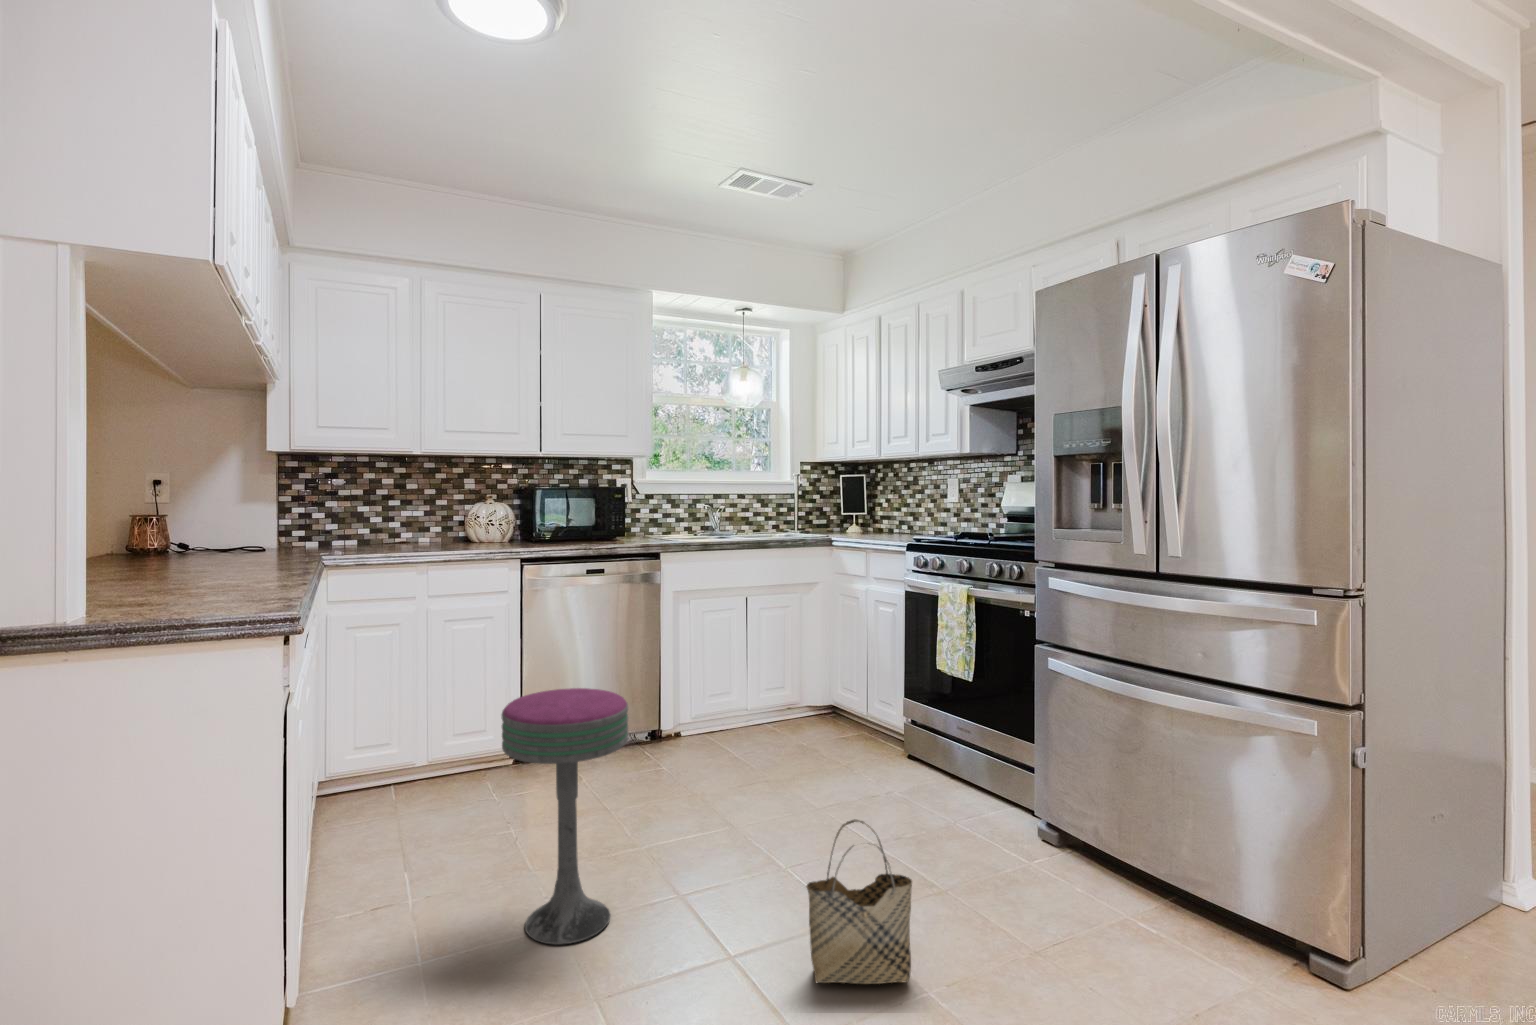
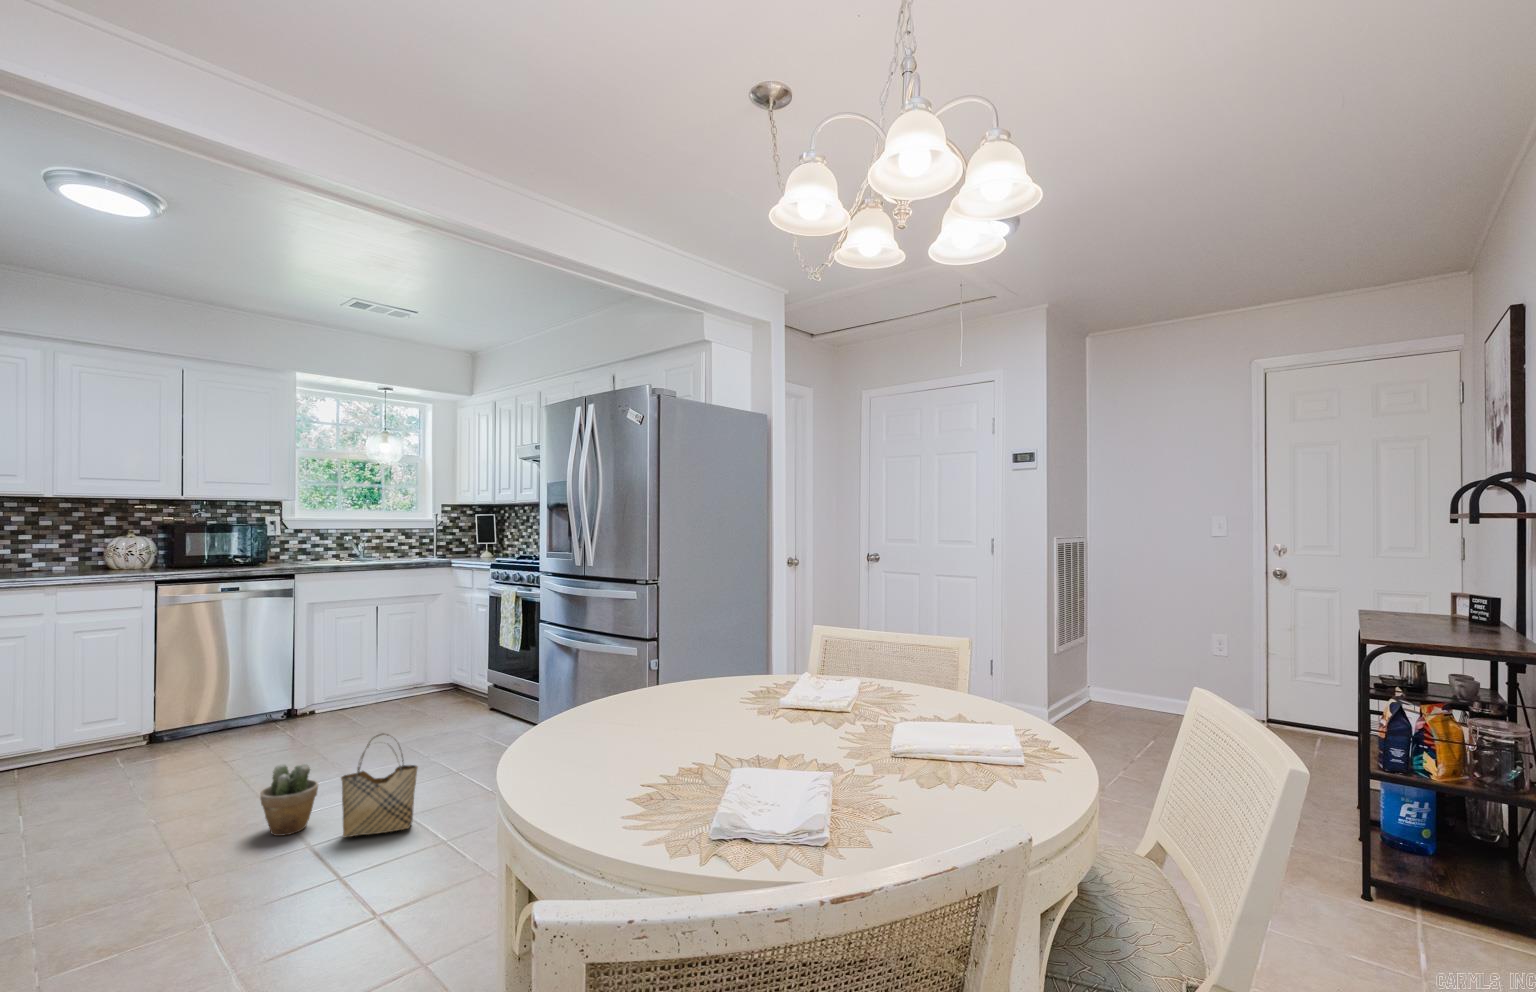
bar stool: present [501,688,628,945] -> none [105,667,219,849]
potted plant: none [691,847,764,956] -> present [260,764,318,836]

